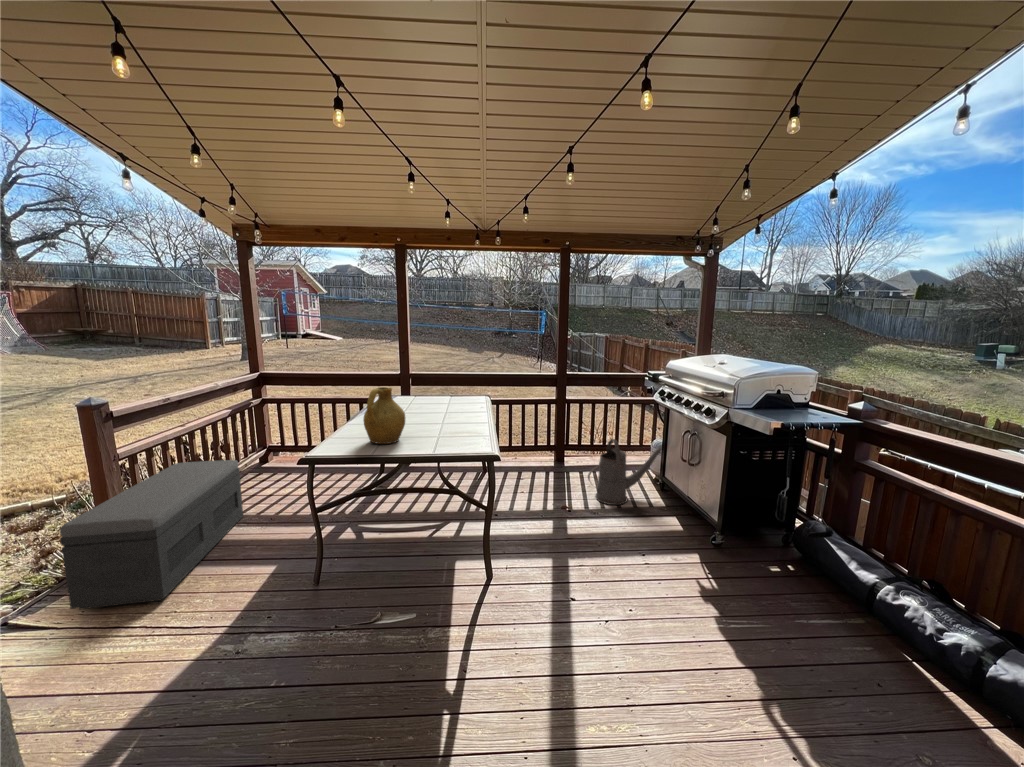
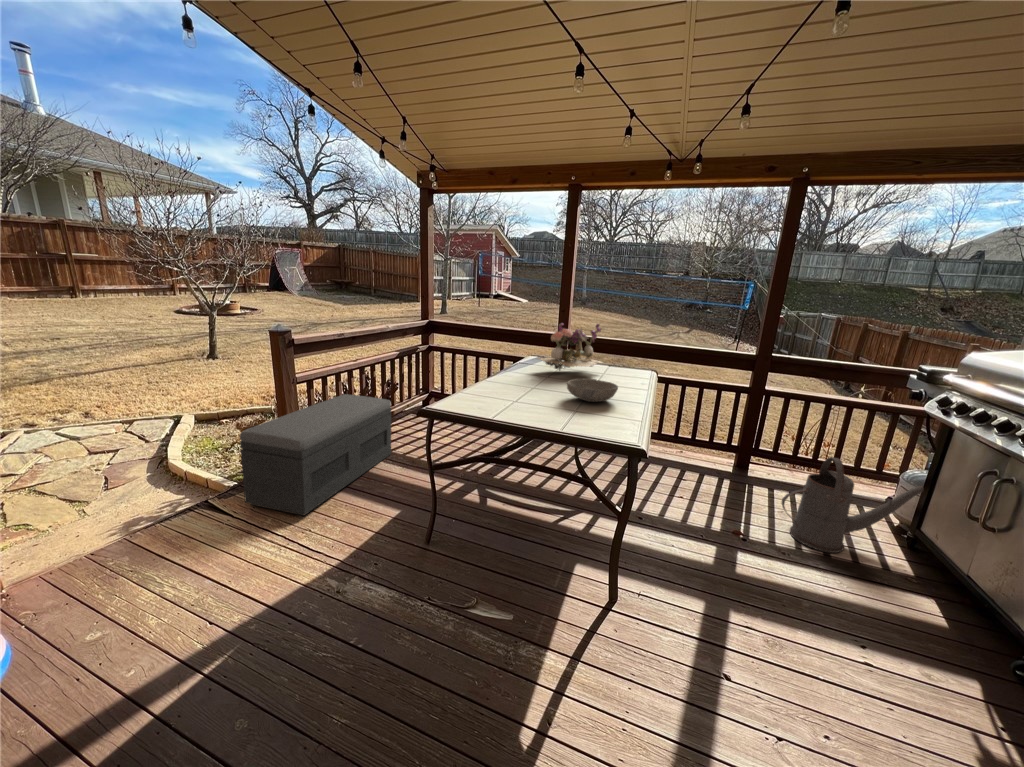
flower arrangement: none [394,362,451,407] -> present [539,323,602,370]
pitcher: present [363,387,405,444] -> none [485,340,533,409]
bowl: none [430,409,470,428] -> present [567,379,618,402]

